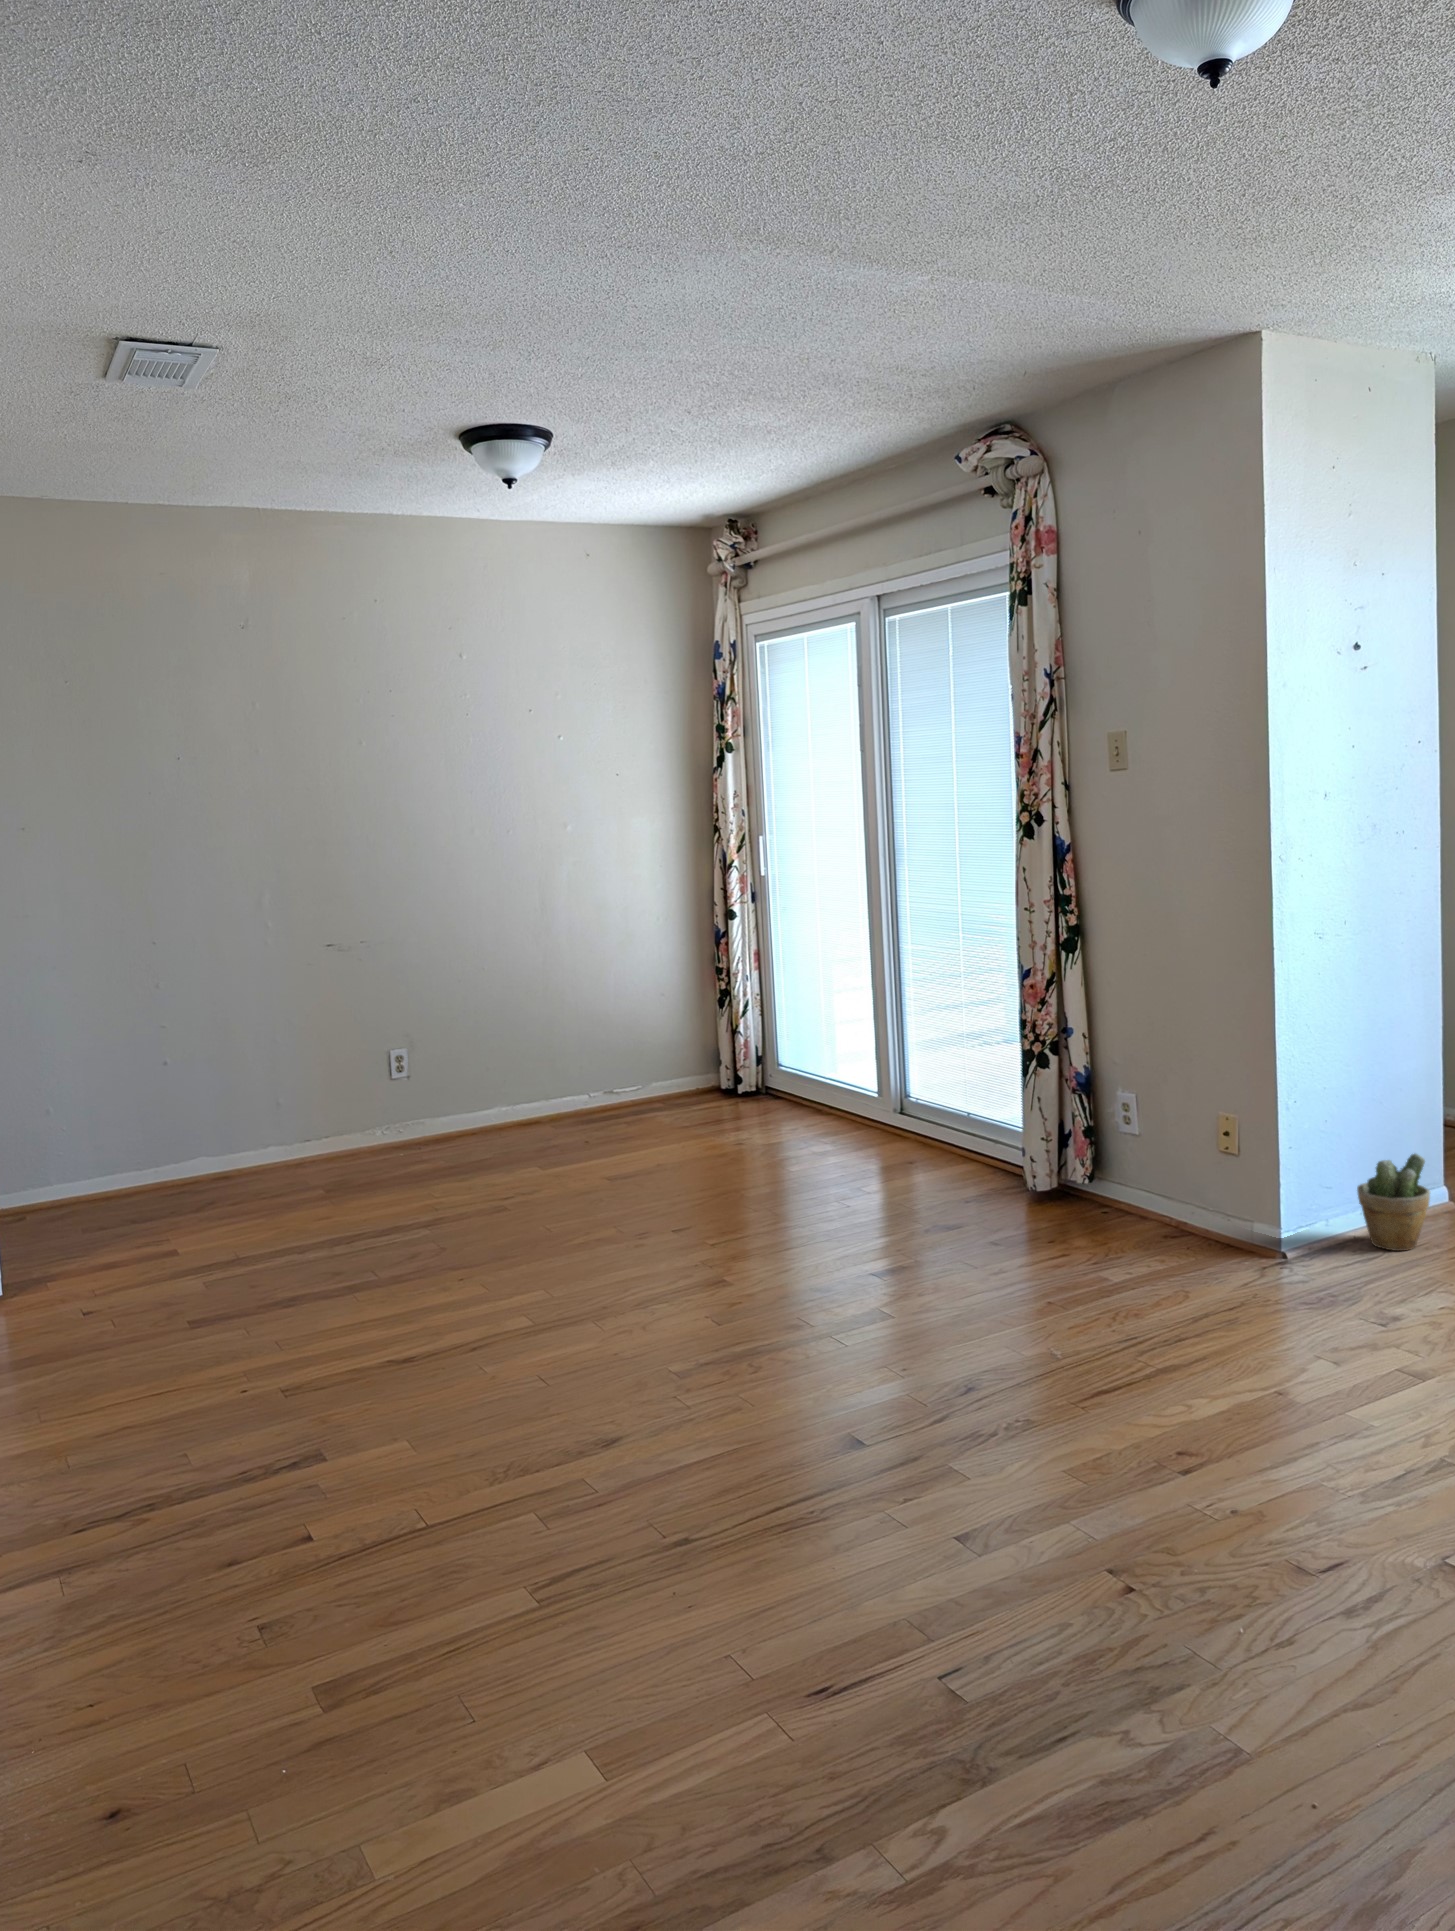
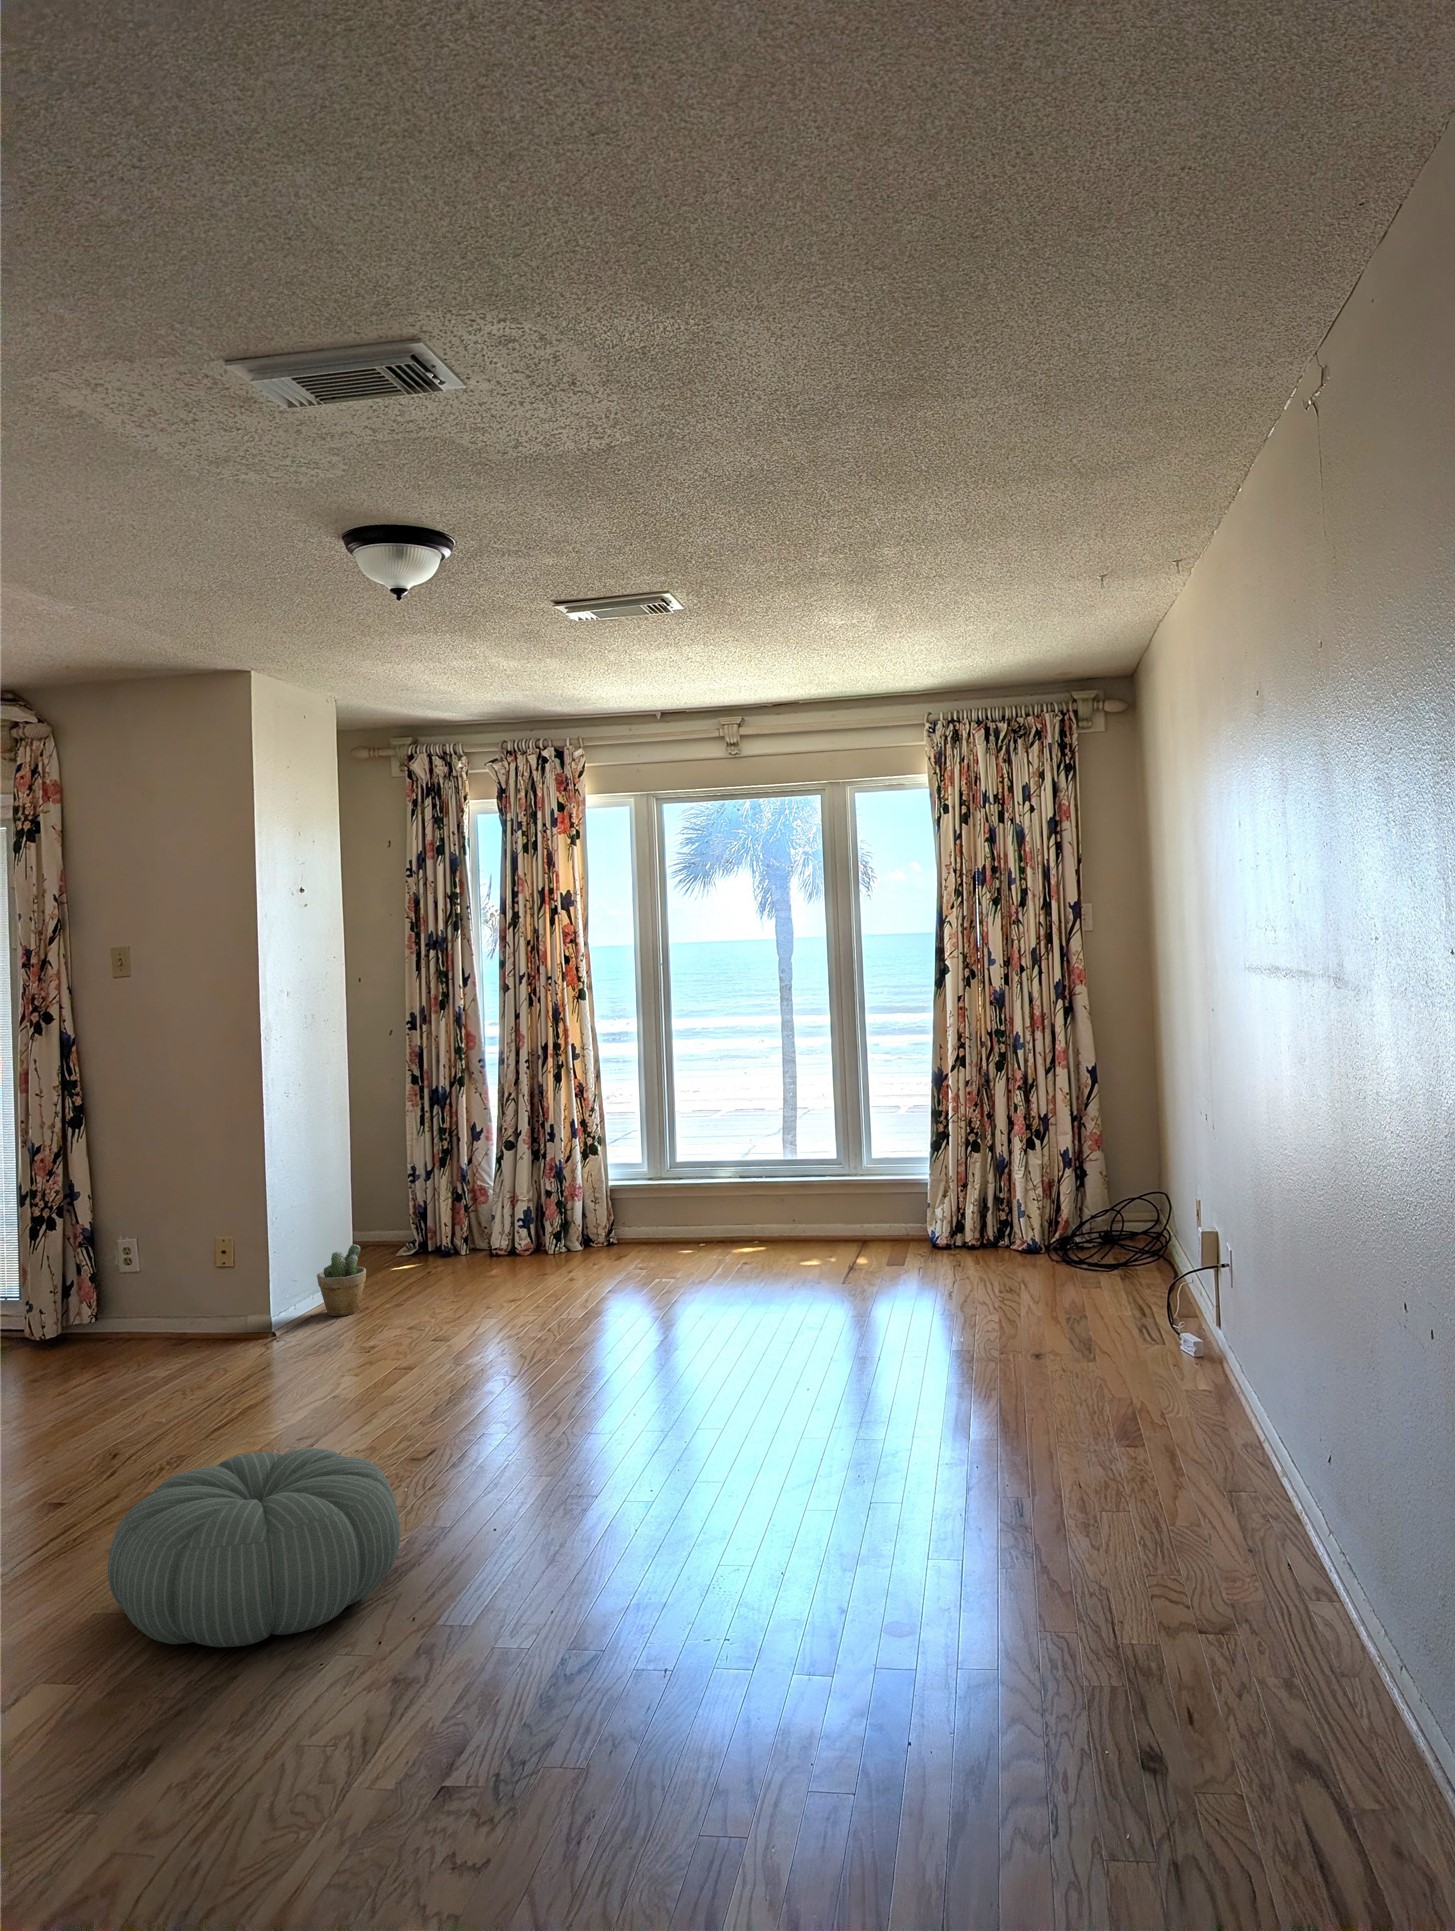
pouf: none [690,1486,1110,1834] -> present [108,1448,400,1647]

